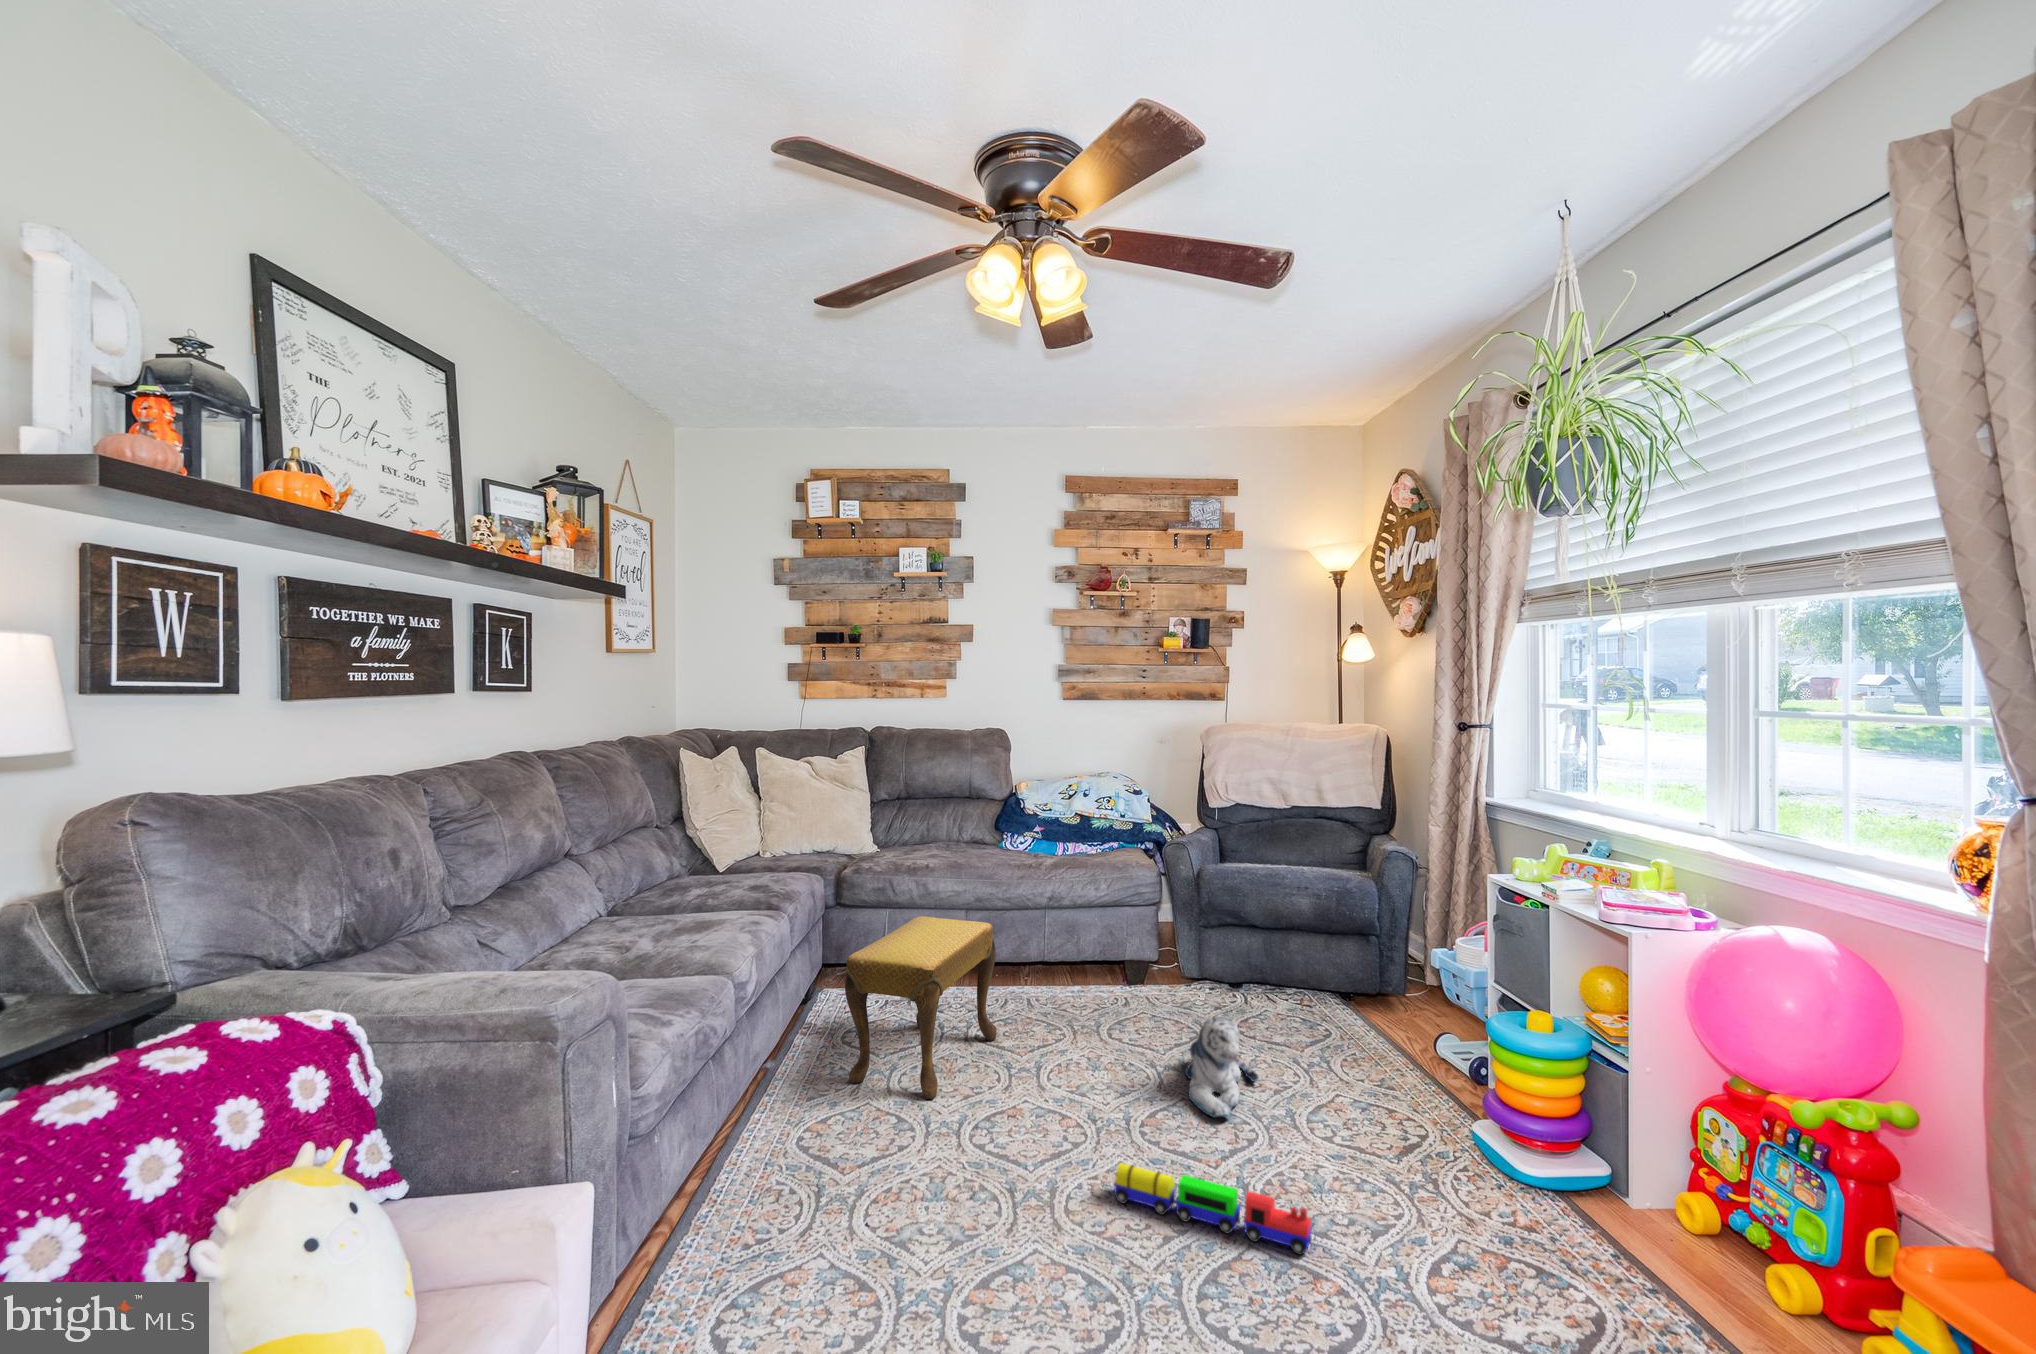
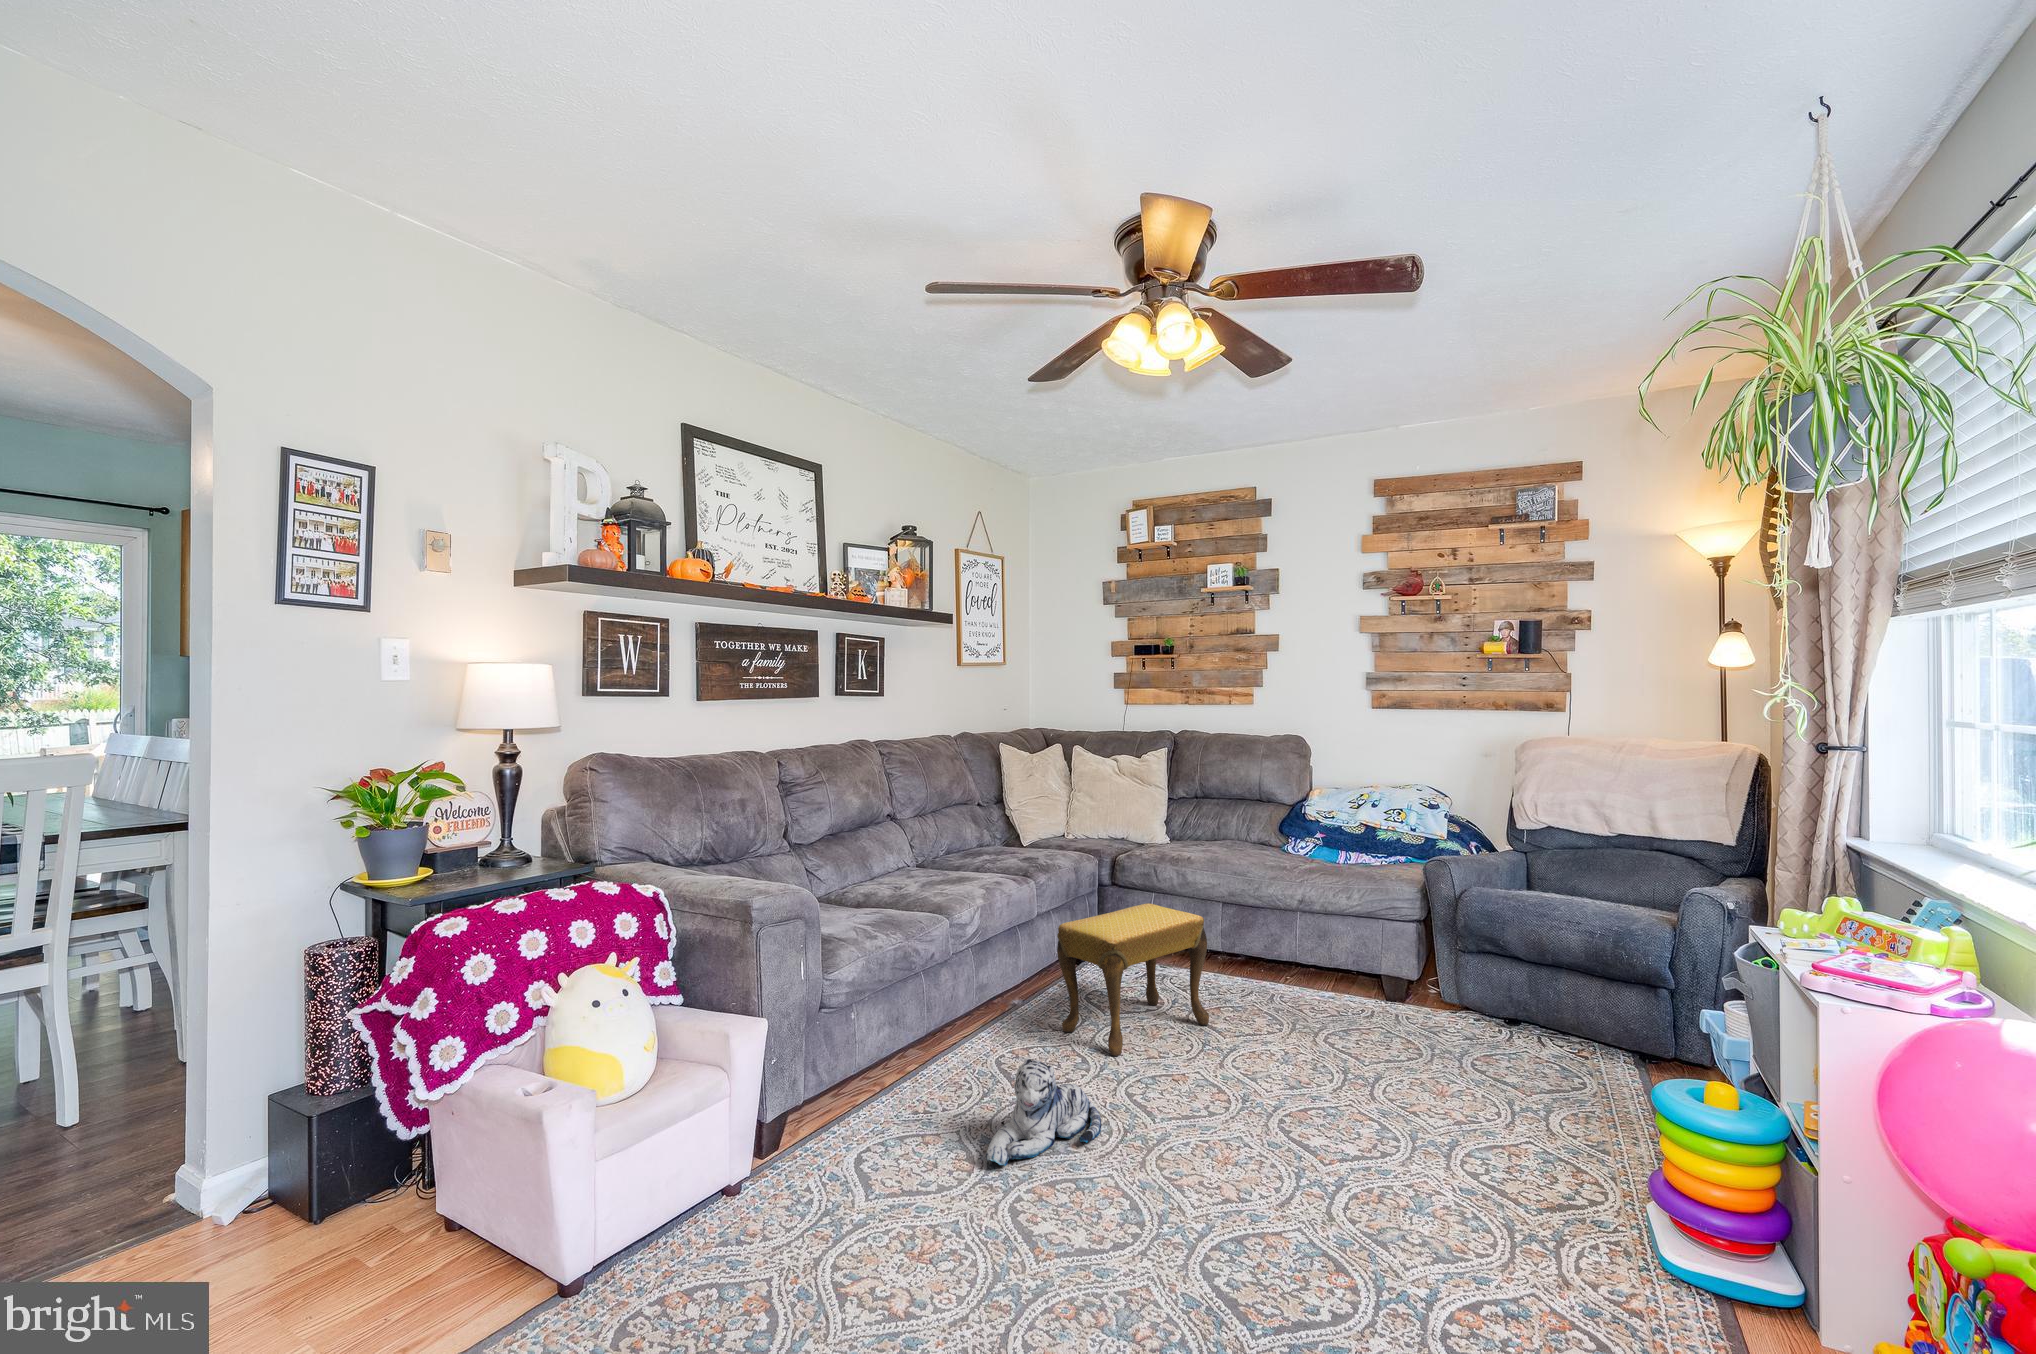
plush toy: present [1184,1017,1258,1118] -> present [986,1058,1101,1166]
toy train: present [1114,1163,1312,1255] -> none [1202,1131,1360,1248]

